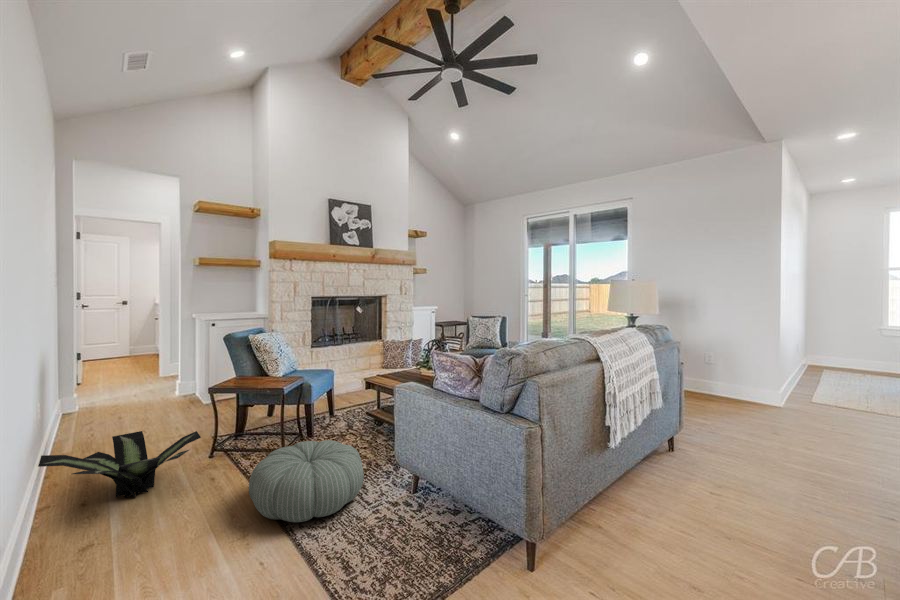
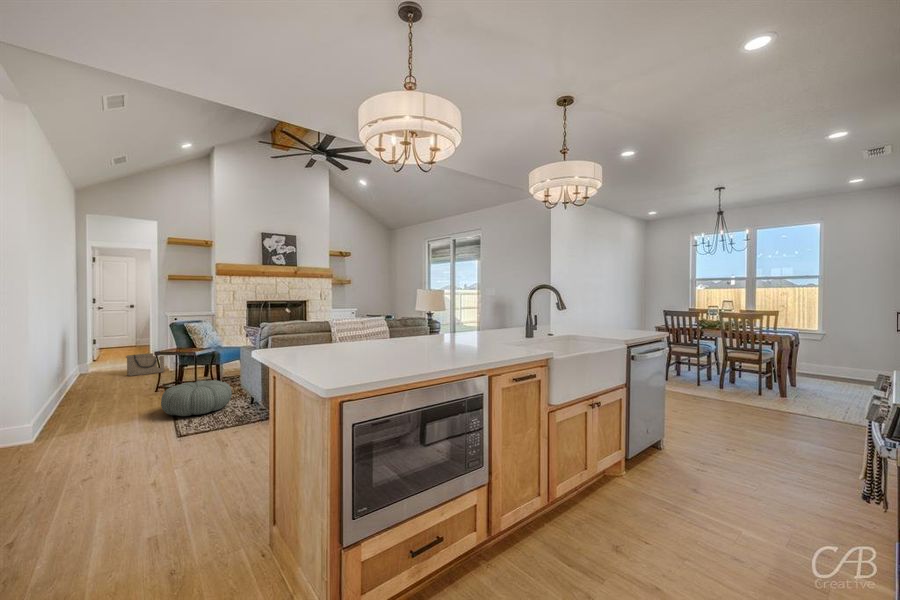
basket: none [141,374,197,413] -> present [126,353,164,376]
potted plant: present [38,431,201,497] -> none [50,377,145,409]

